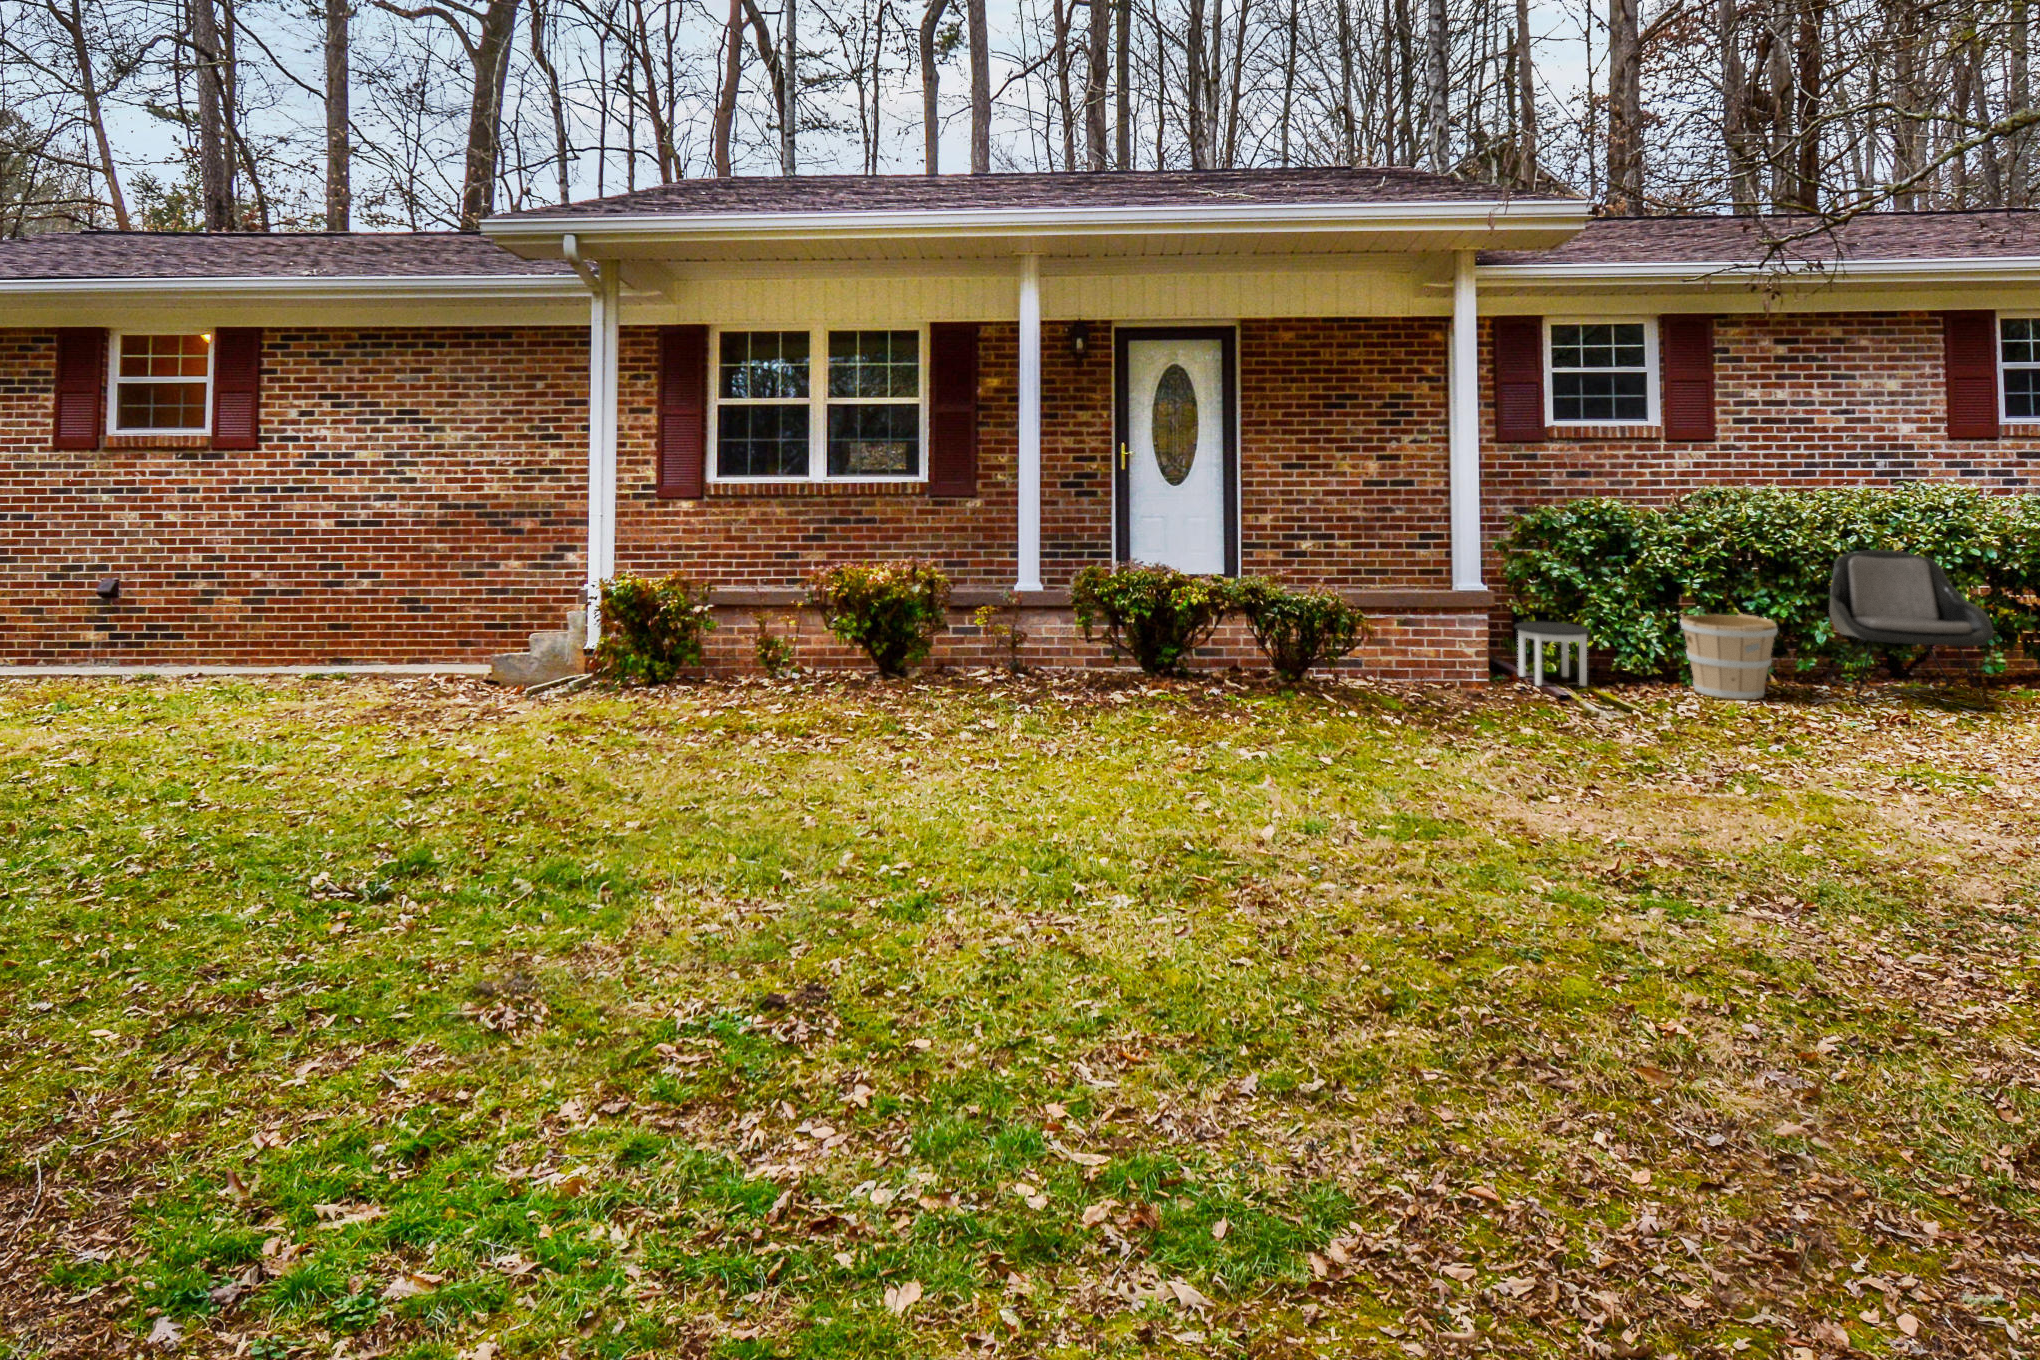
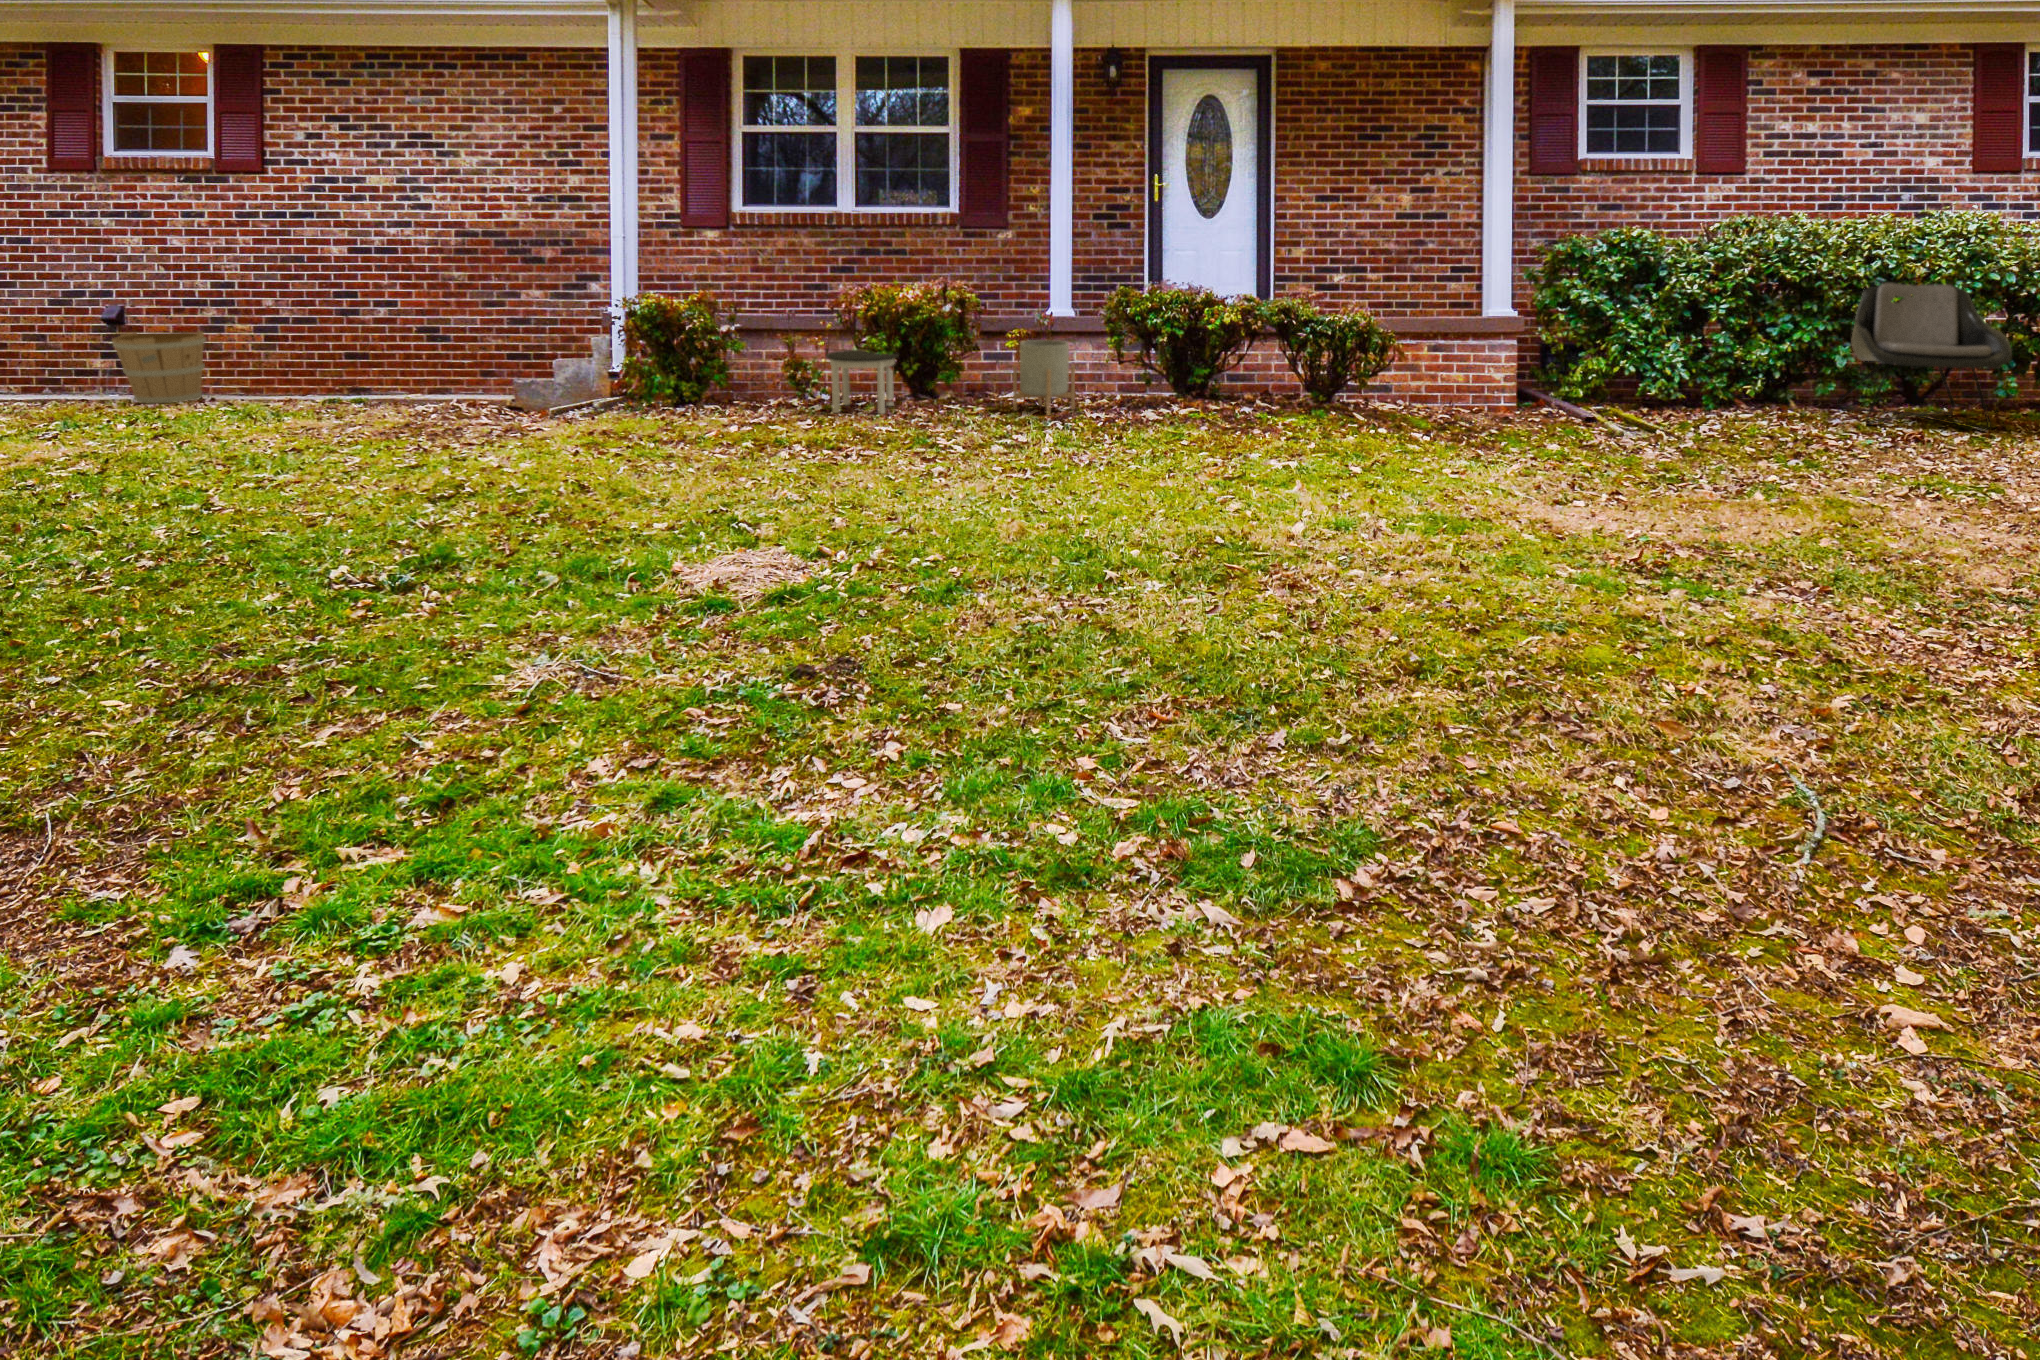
wooden bucket: present [1680,614,1778,700] -> present [112,331,206,404]
planter: none [988,615,1050,692] -> present [1013,340,1075,415]
round table: present [1515,622,1590,686] -> present [826,350,899,414]

